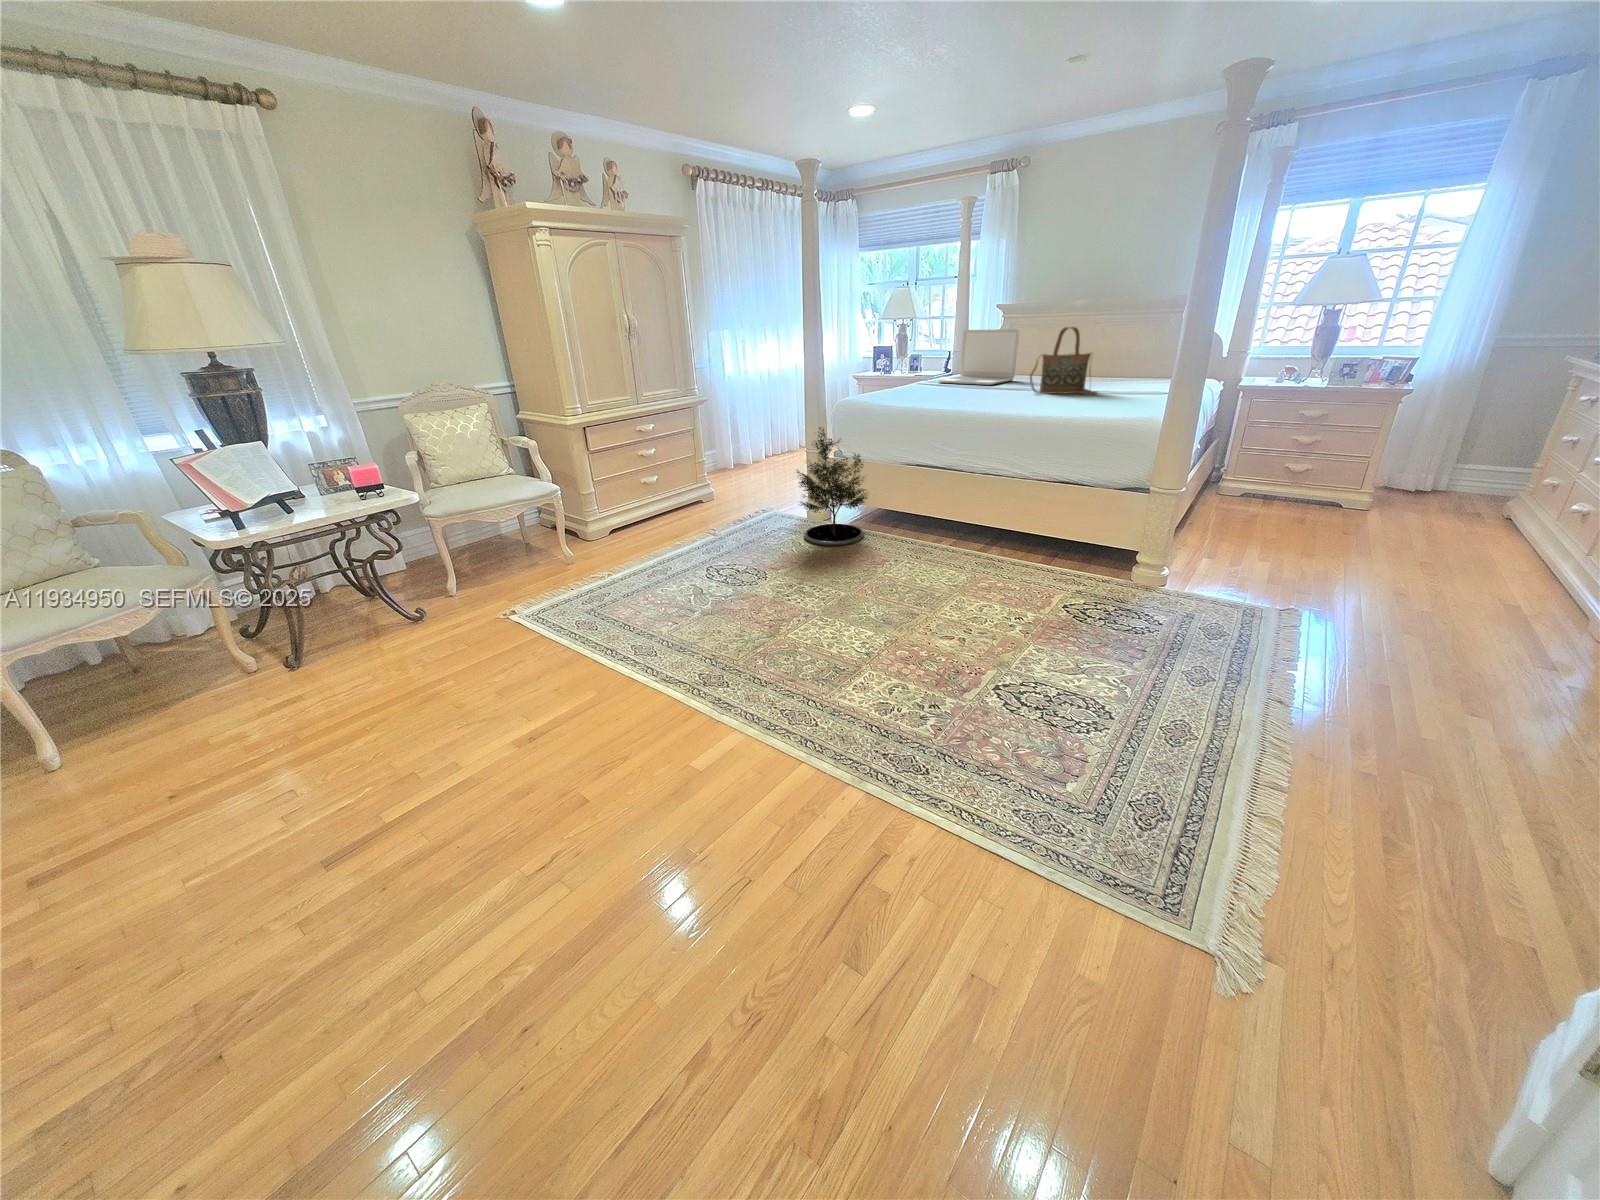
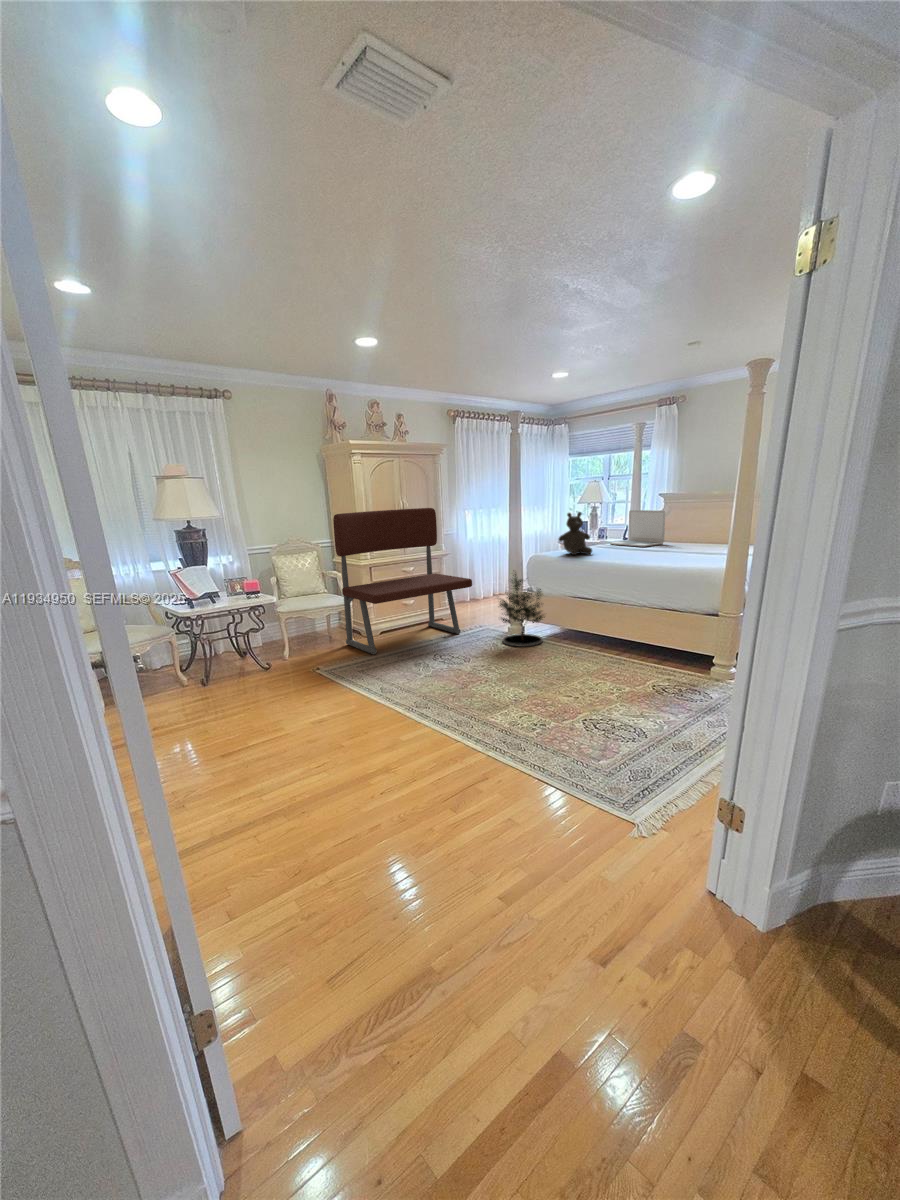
bench: none [508,326,753,575] -> present [333,508,472,654]
handbag: present [1030,327,1097,394] -> none [662,511,707,554]
teddy bear: none [880,330,931,400] -> present [559,512,592,555]

